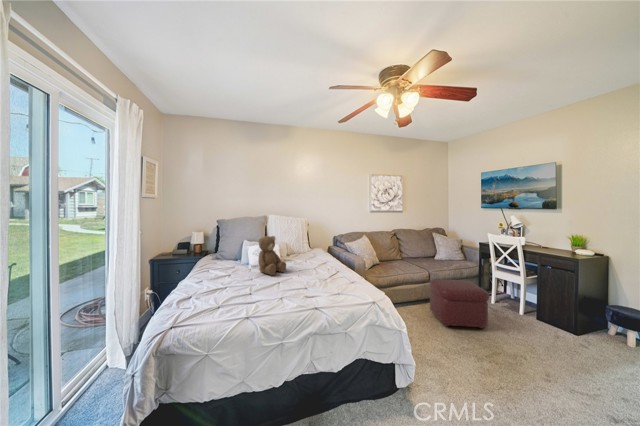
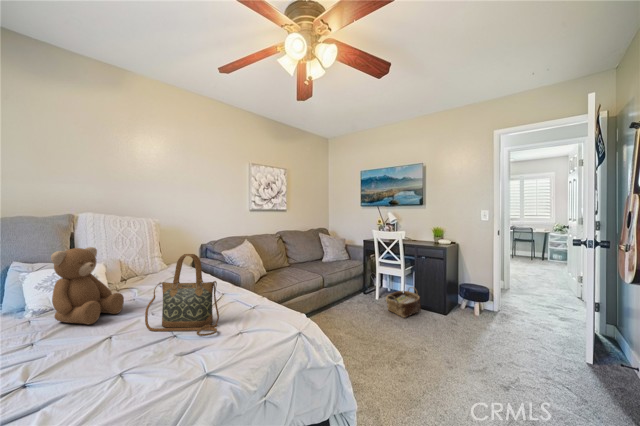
handbag: none [294,244,330,292] -> present [145,254,219,336]
ottoman: present [430,279,489,329] -> none [327,281,384,336]
woven basket: none [499,297,546,327] -> present [386,287,421,318]

